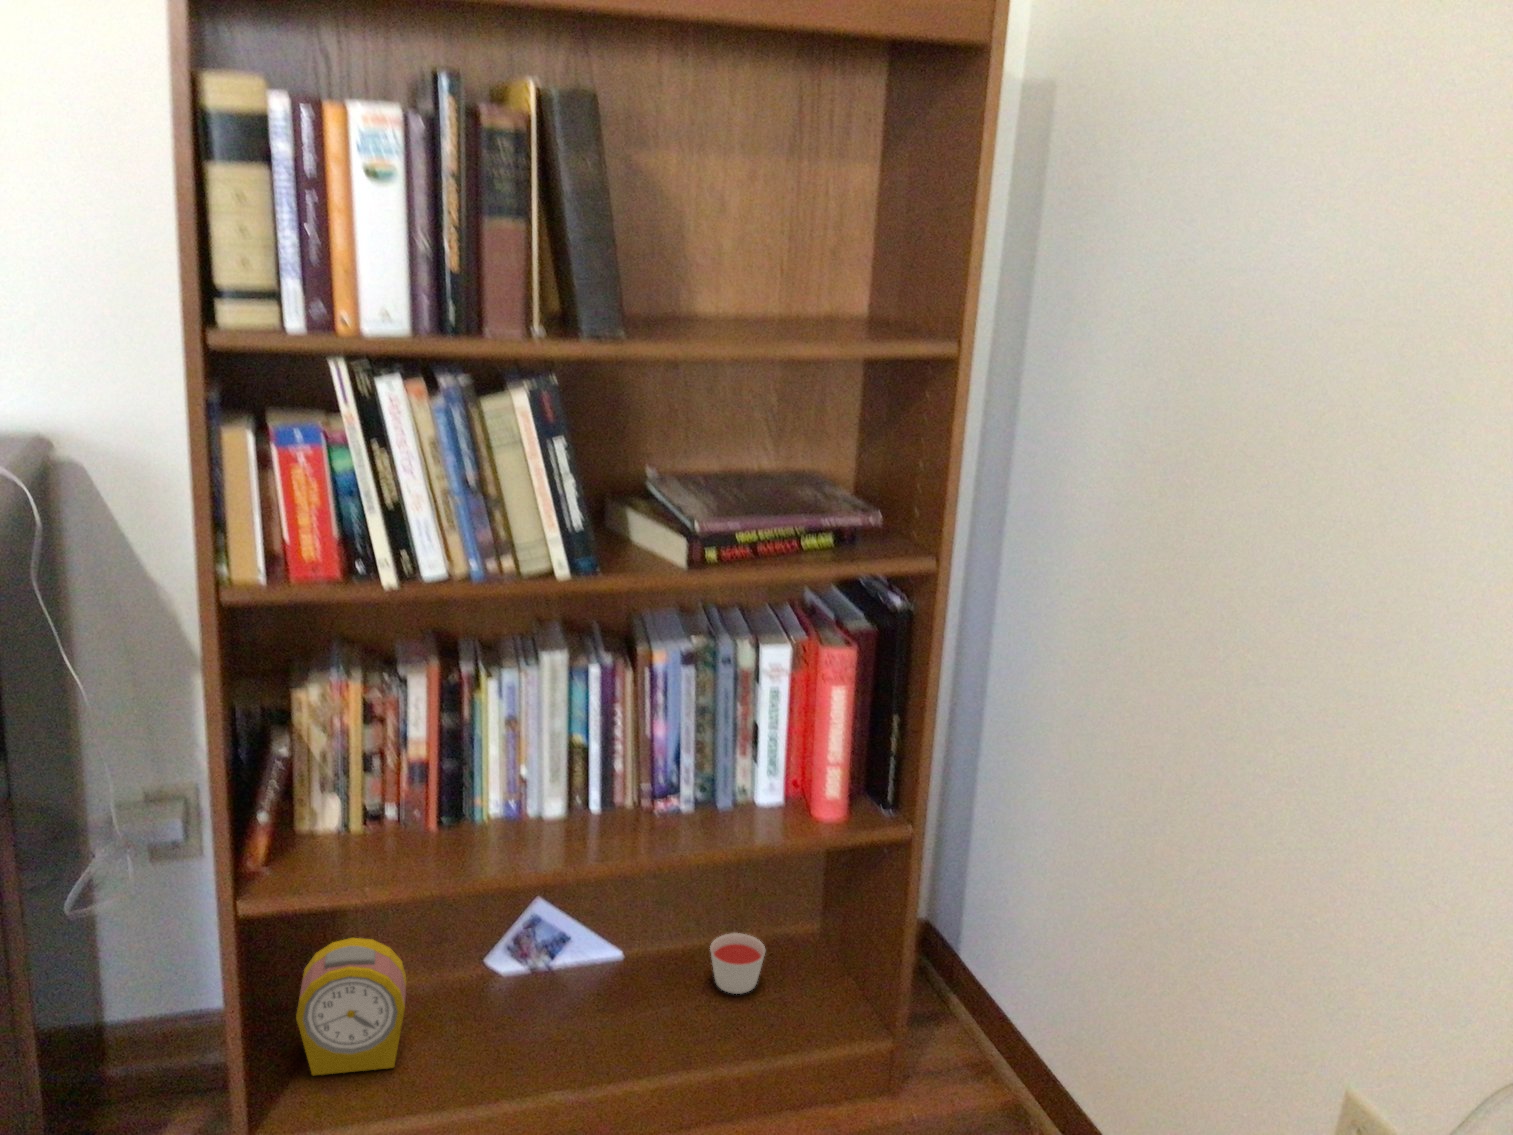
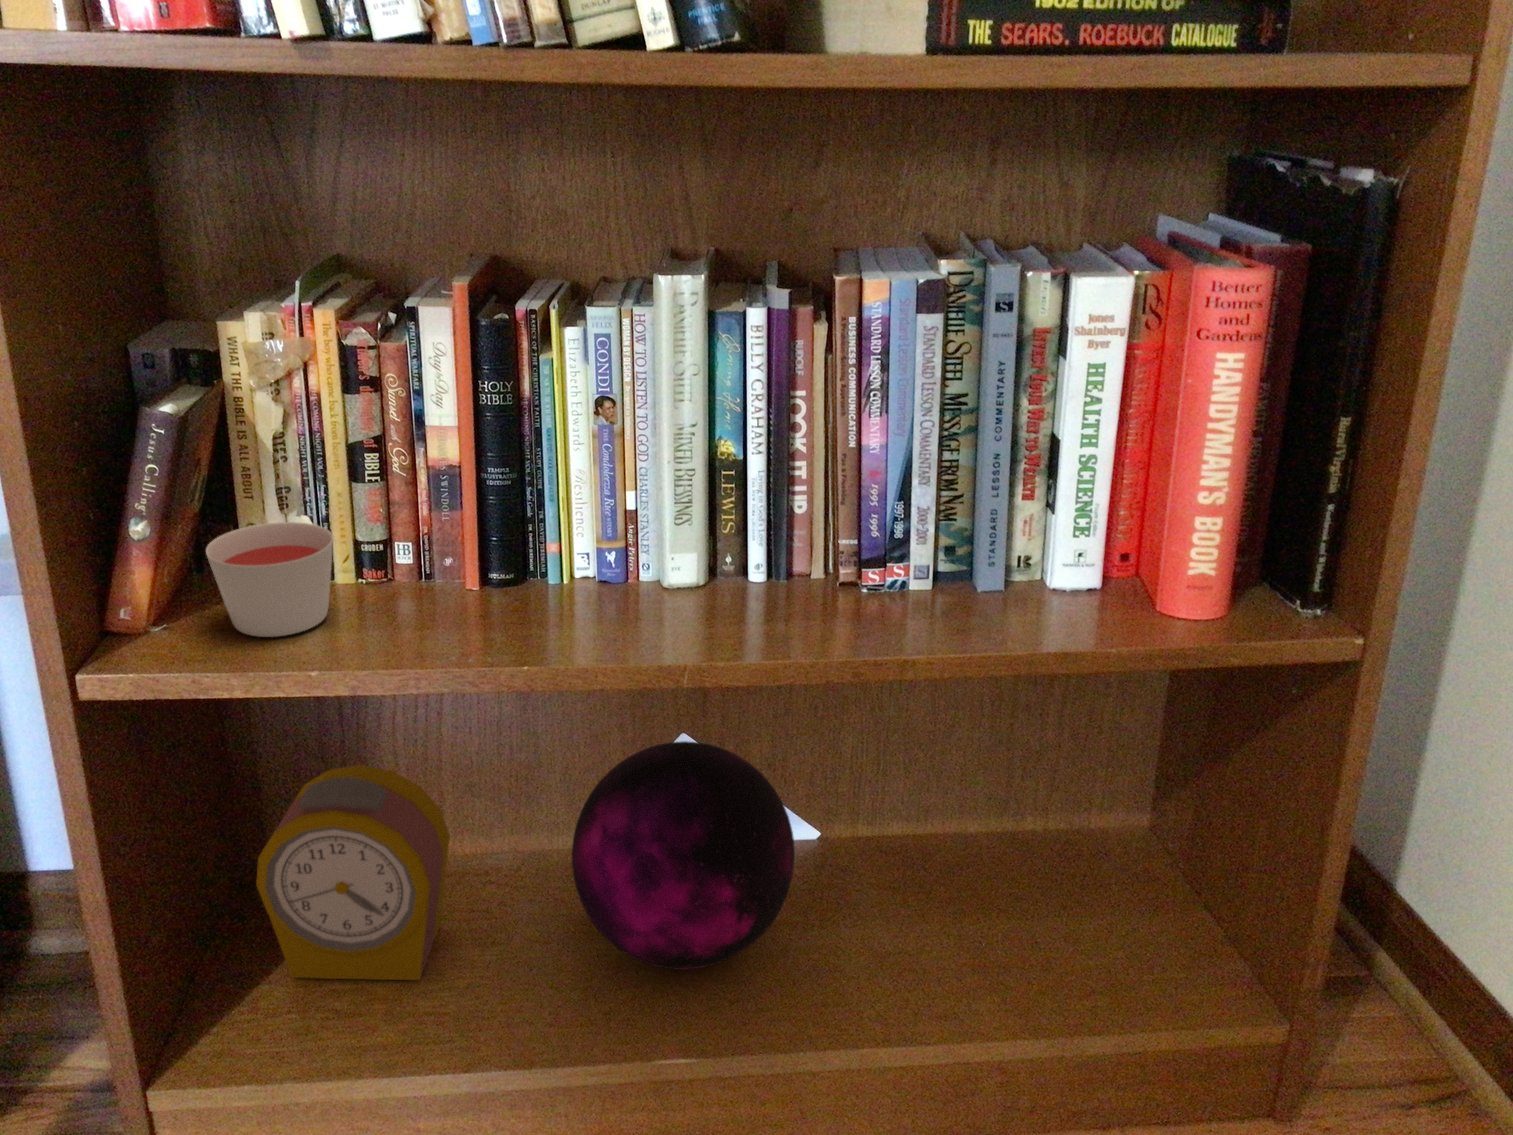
decorative orb: none [486,905,618,1043] -> present [572,741,795,970]
candle: present [710,933,765,994] -> present [206,522,333,637]

